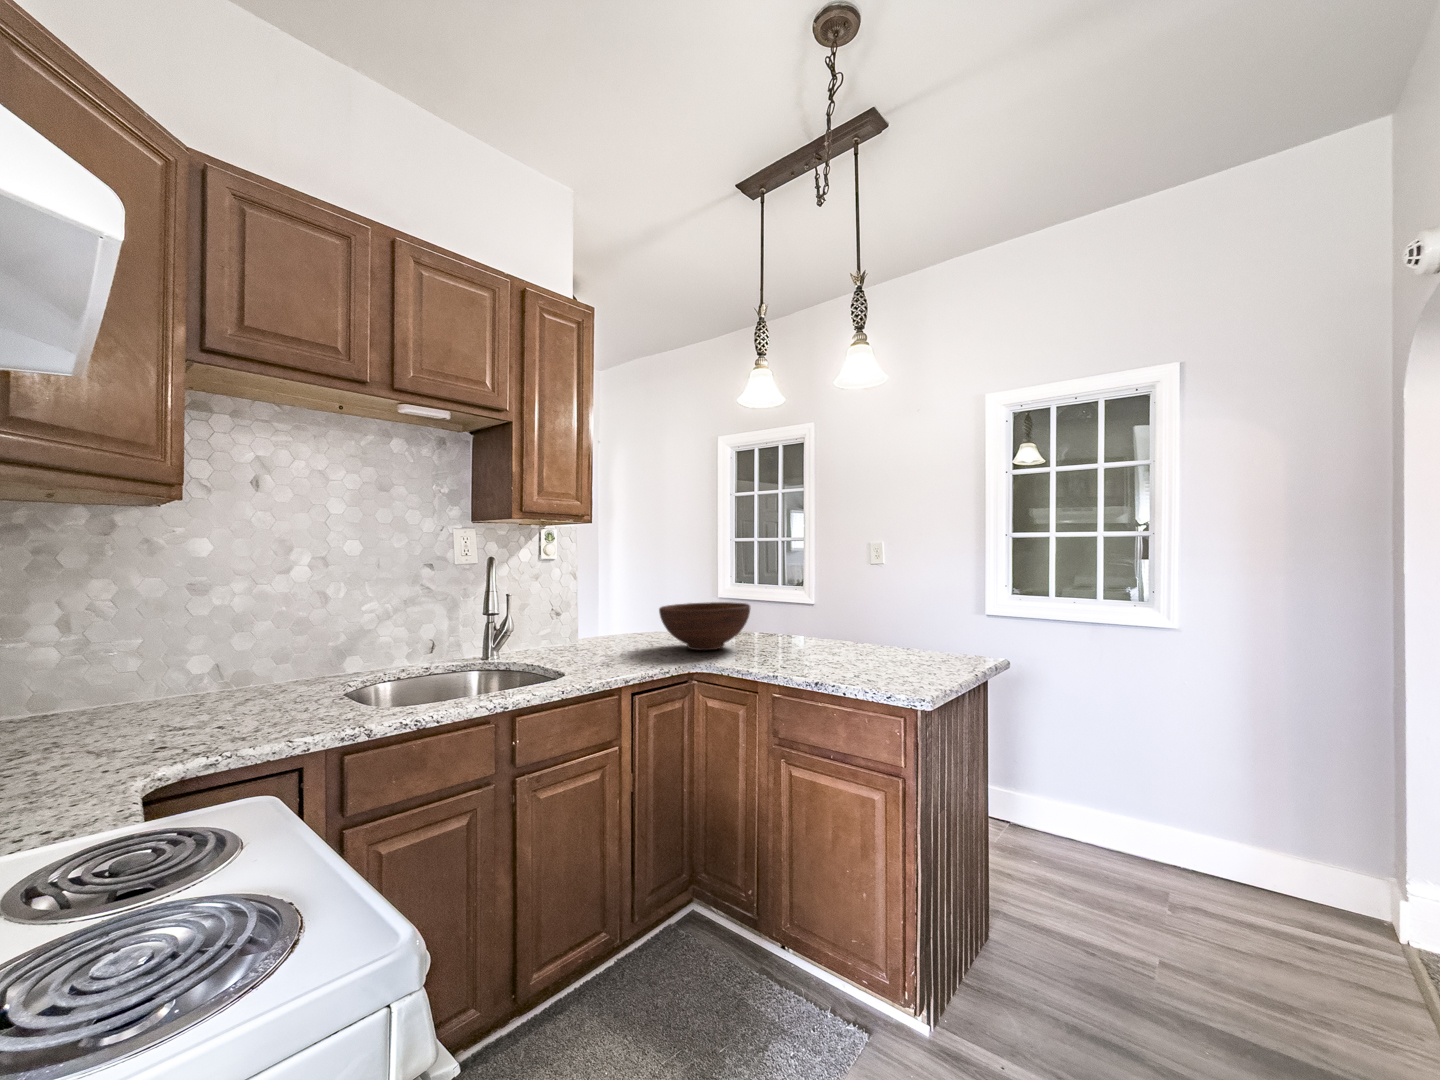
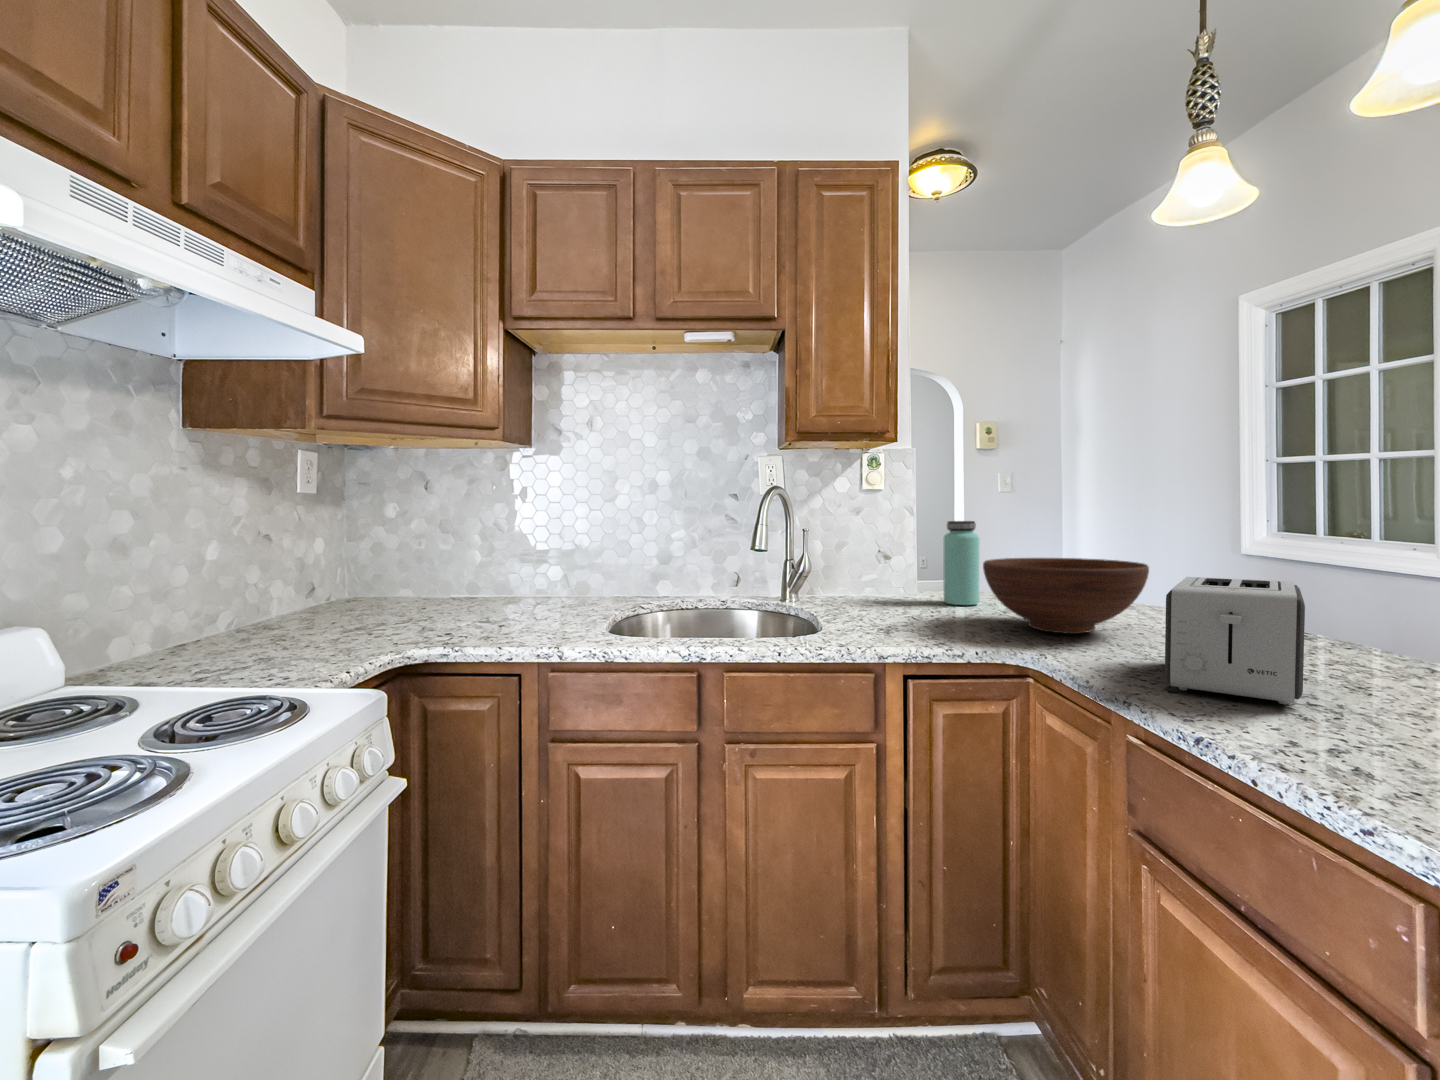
bottle: none [610,581,635,643] -> present [943,521,979,605]
toaster: none [779,607,847,667] -> present [1165,577,1305,704]

